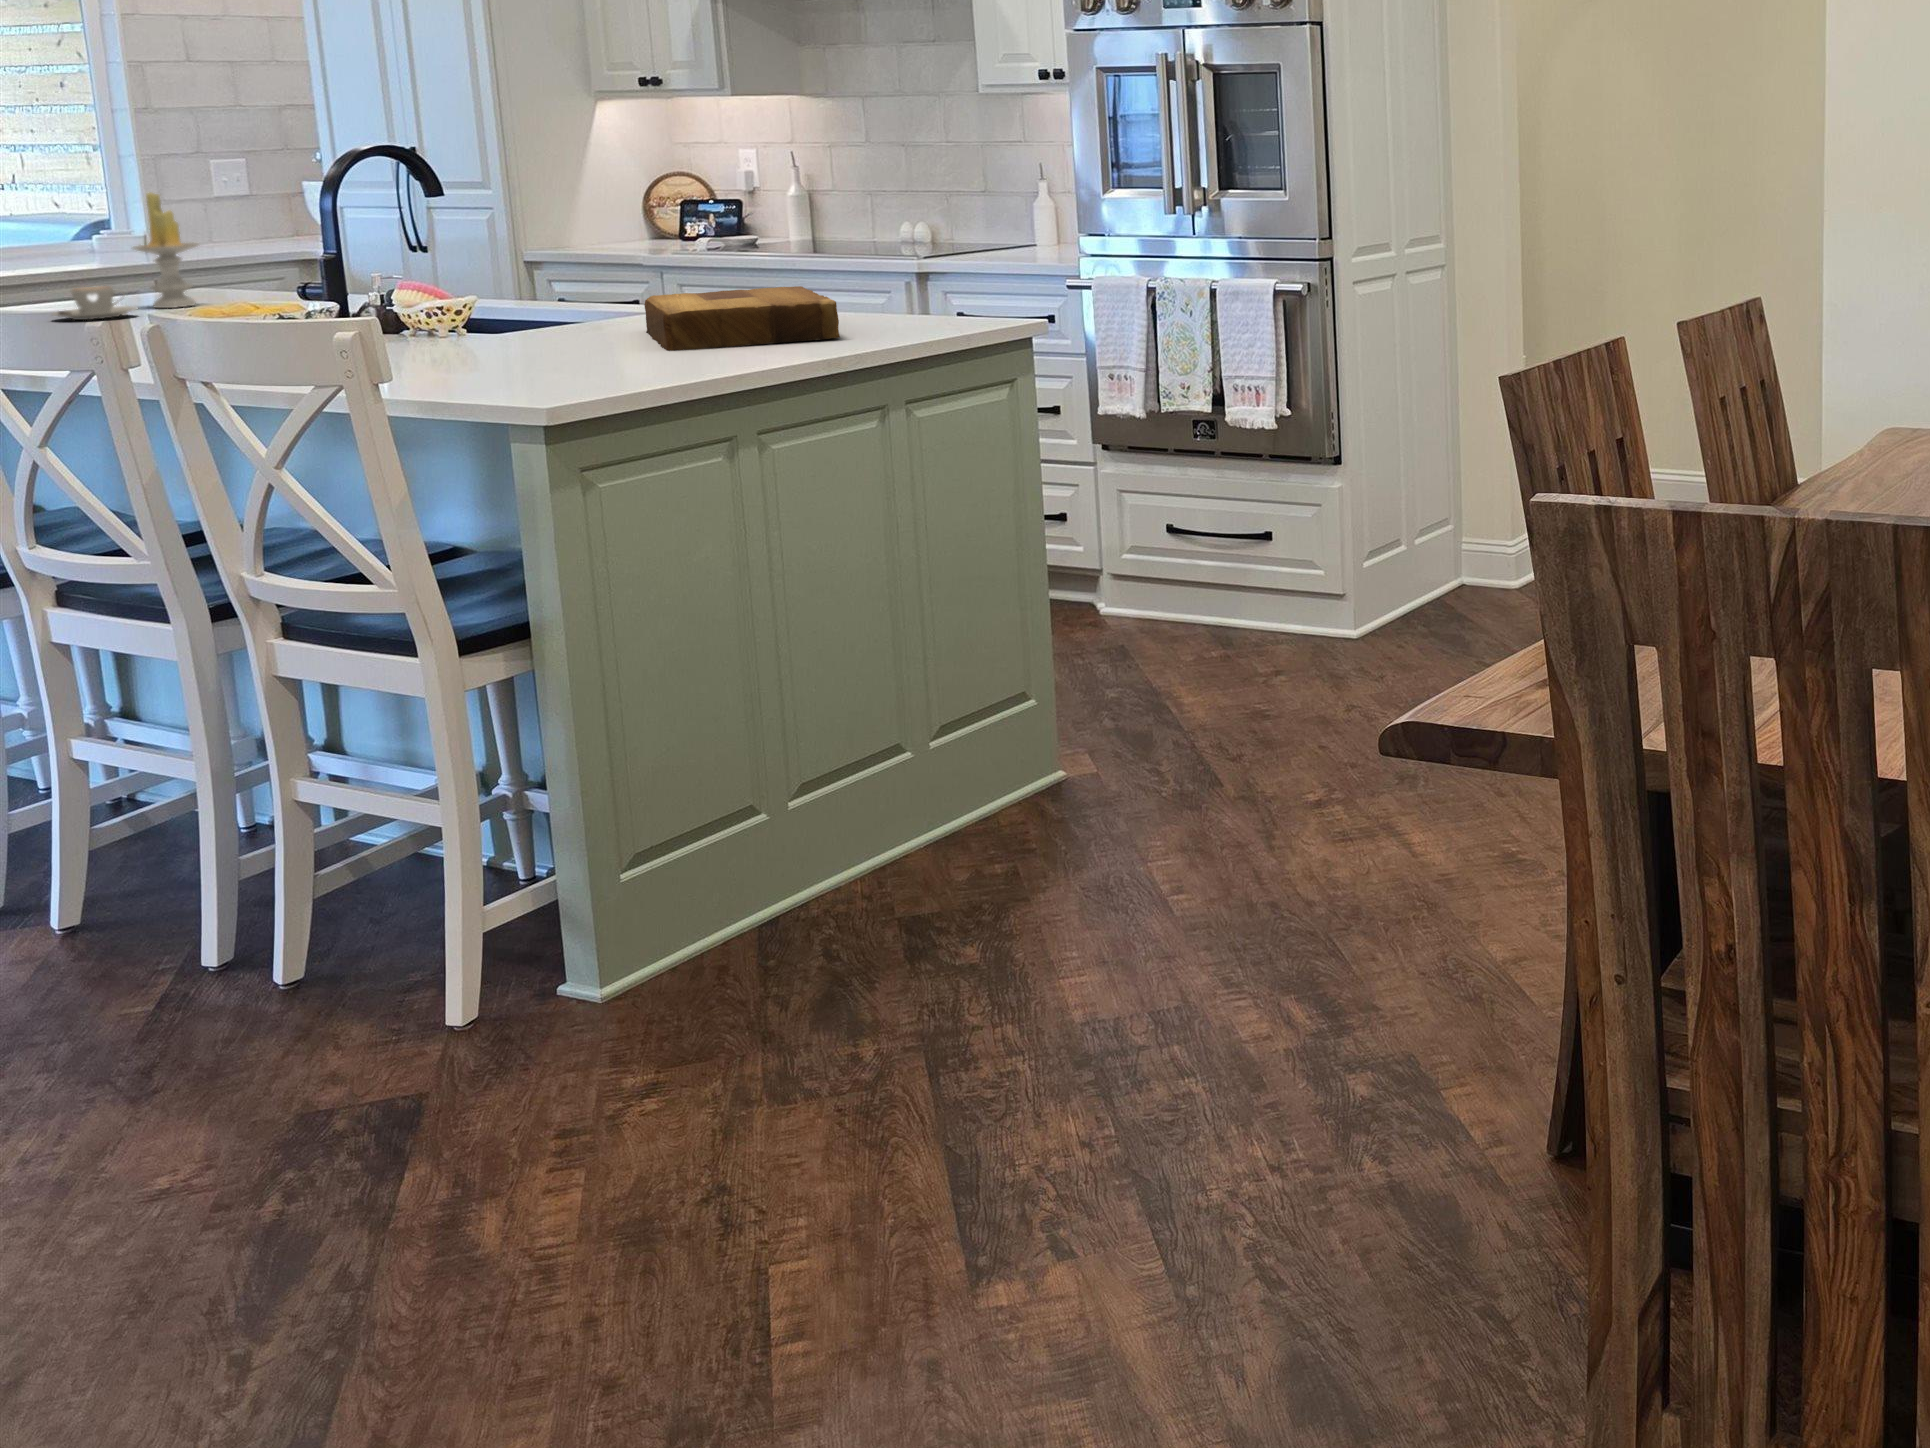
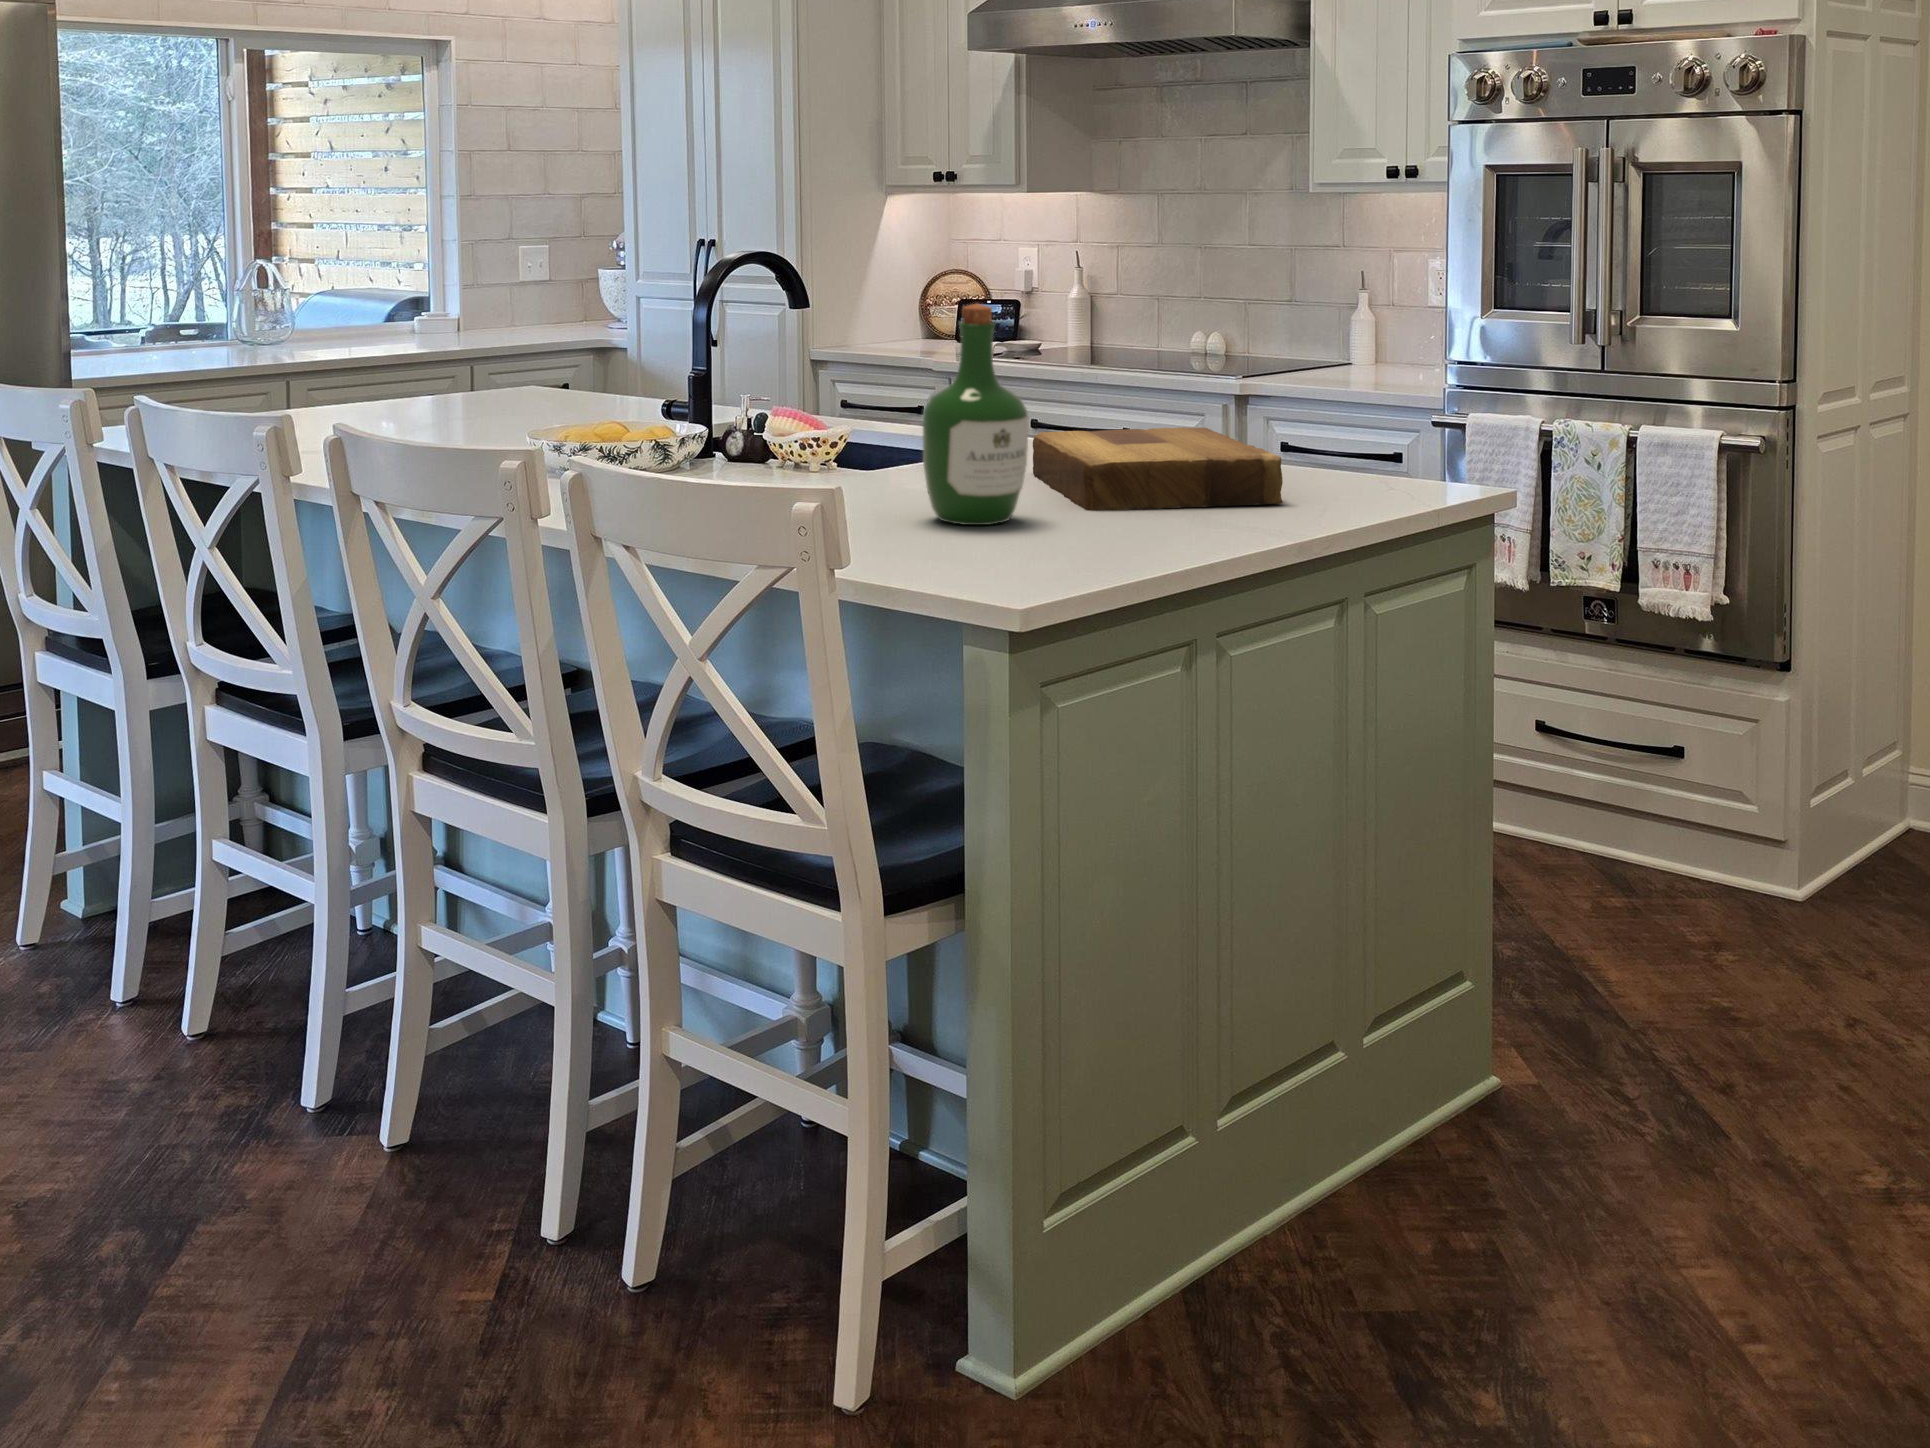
wine bottle: none [503,182,603,364] -> present [923,303,1028,525]
candle: present [133,193,199,308] -> none [488,286,550,407]
coffee cup: present [53,286,138,320] -> none [415,384,493,419]

